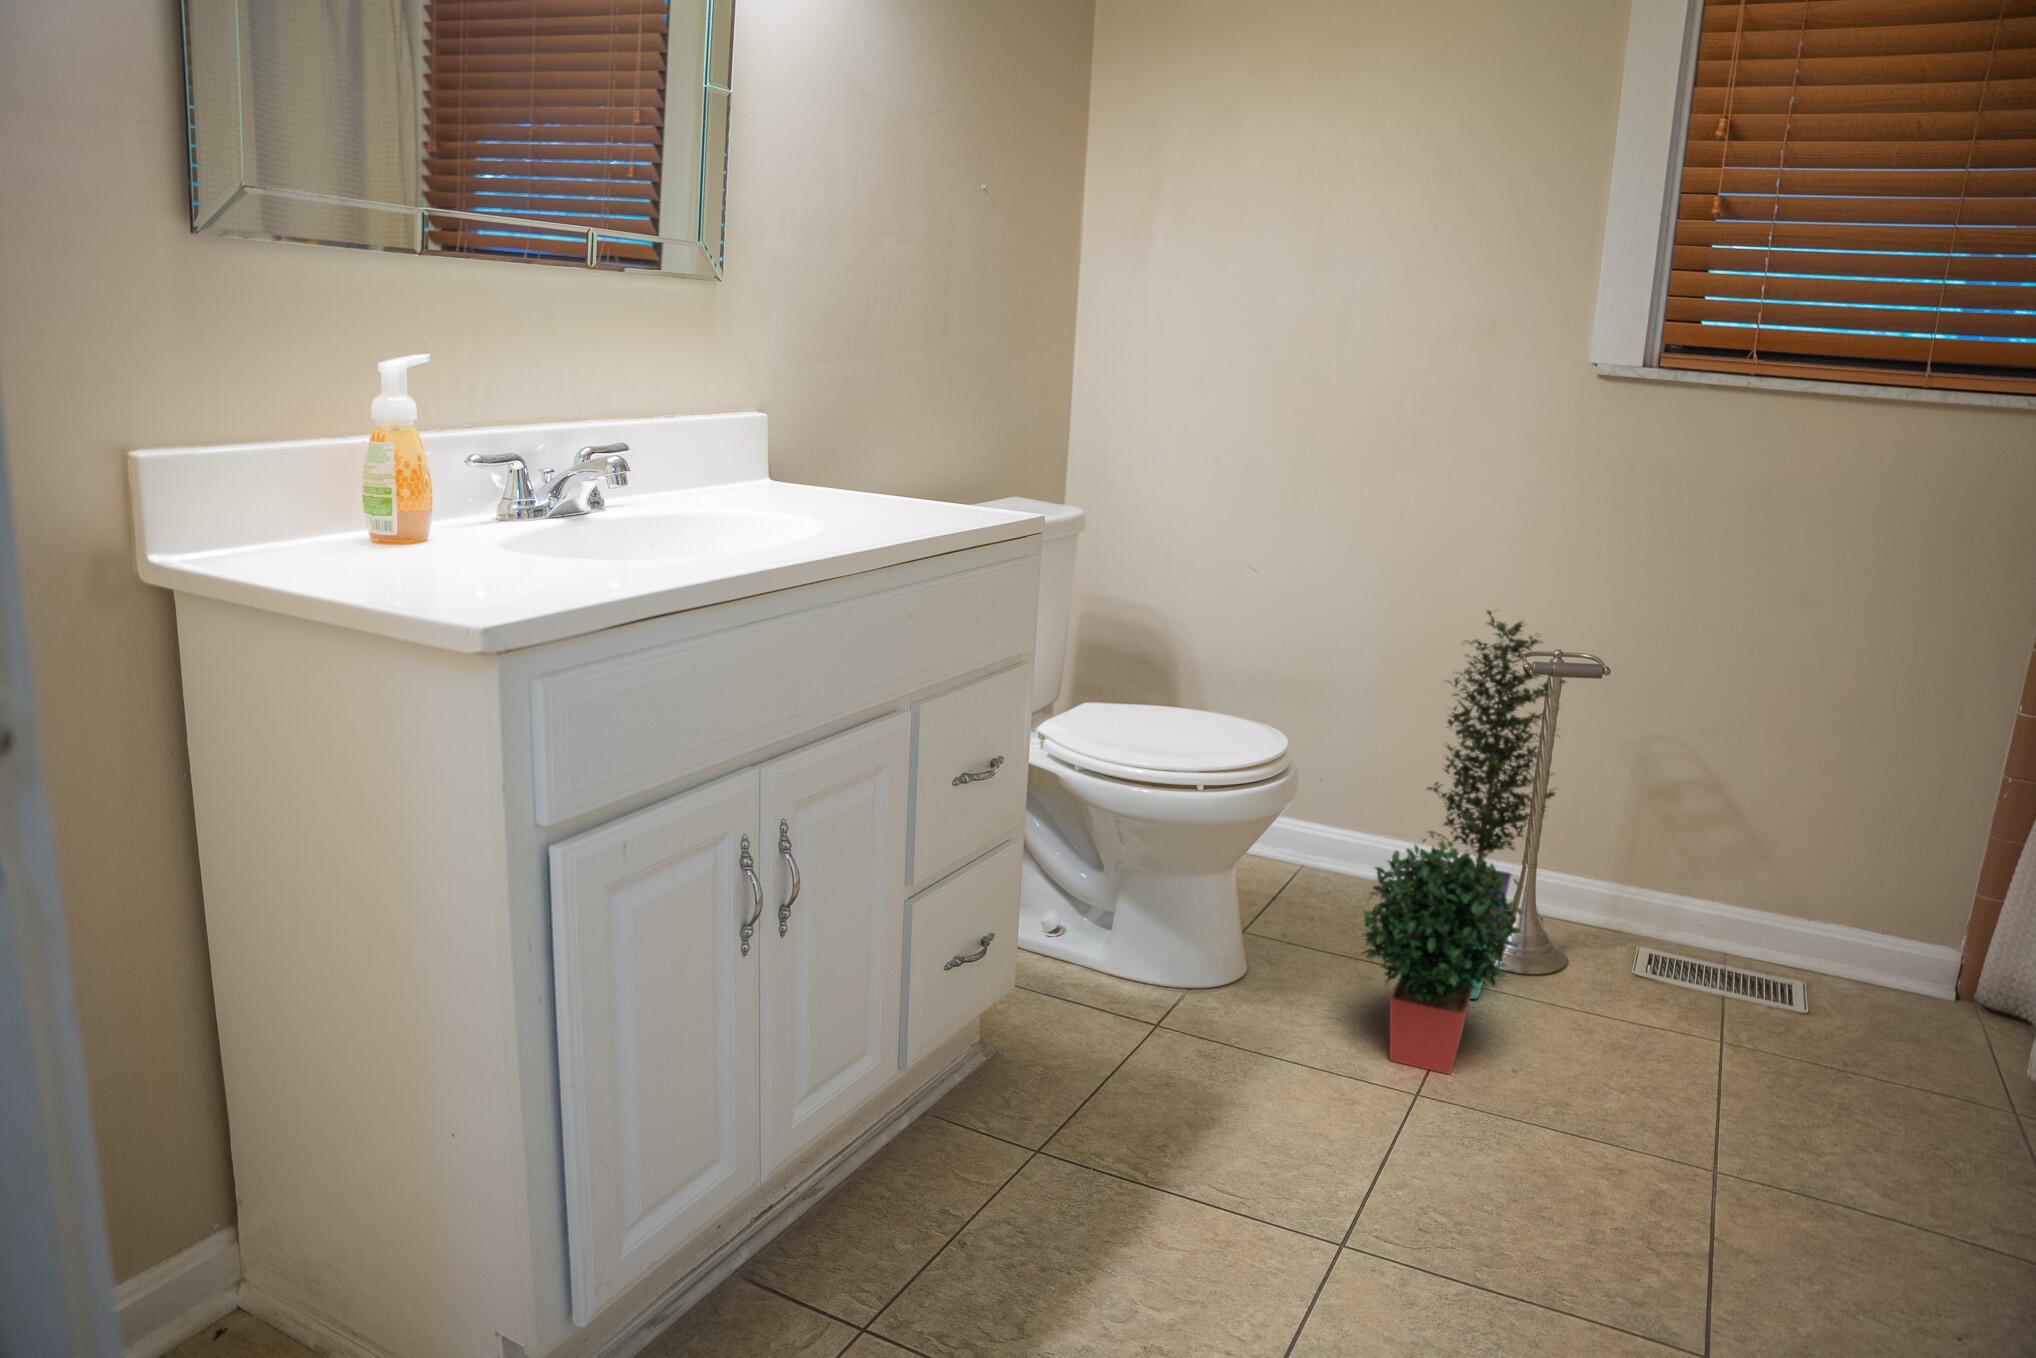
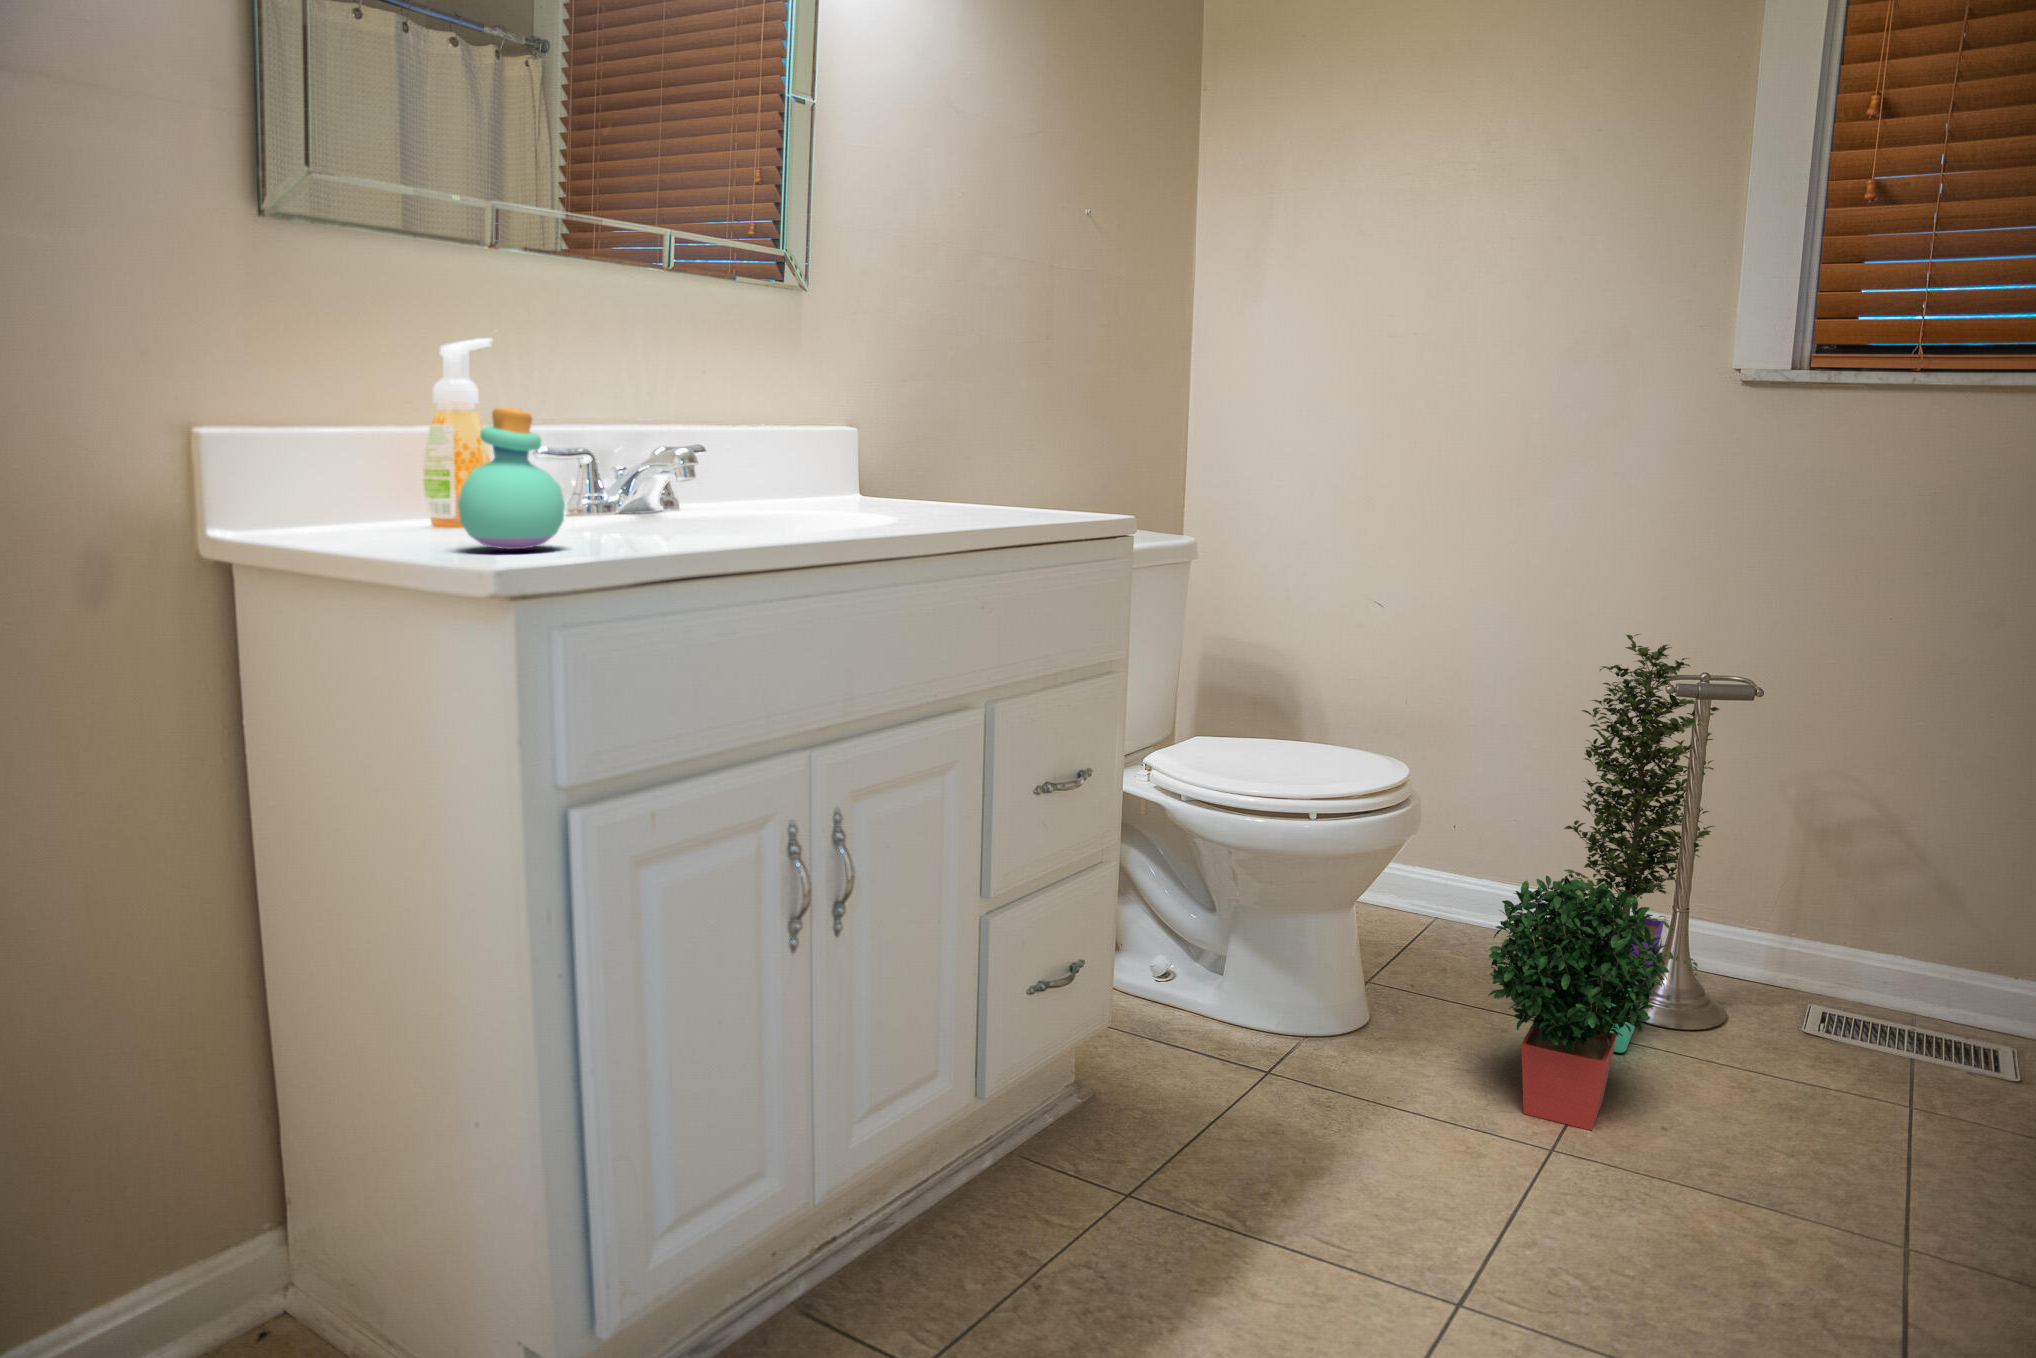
perfume bottle: none [429,452,533,589] -> present [458,408,565,549]

